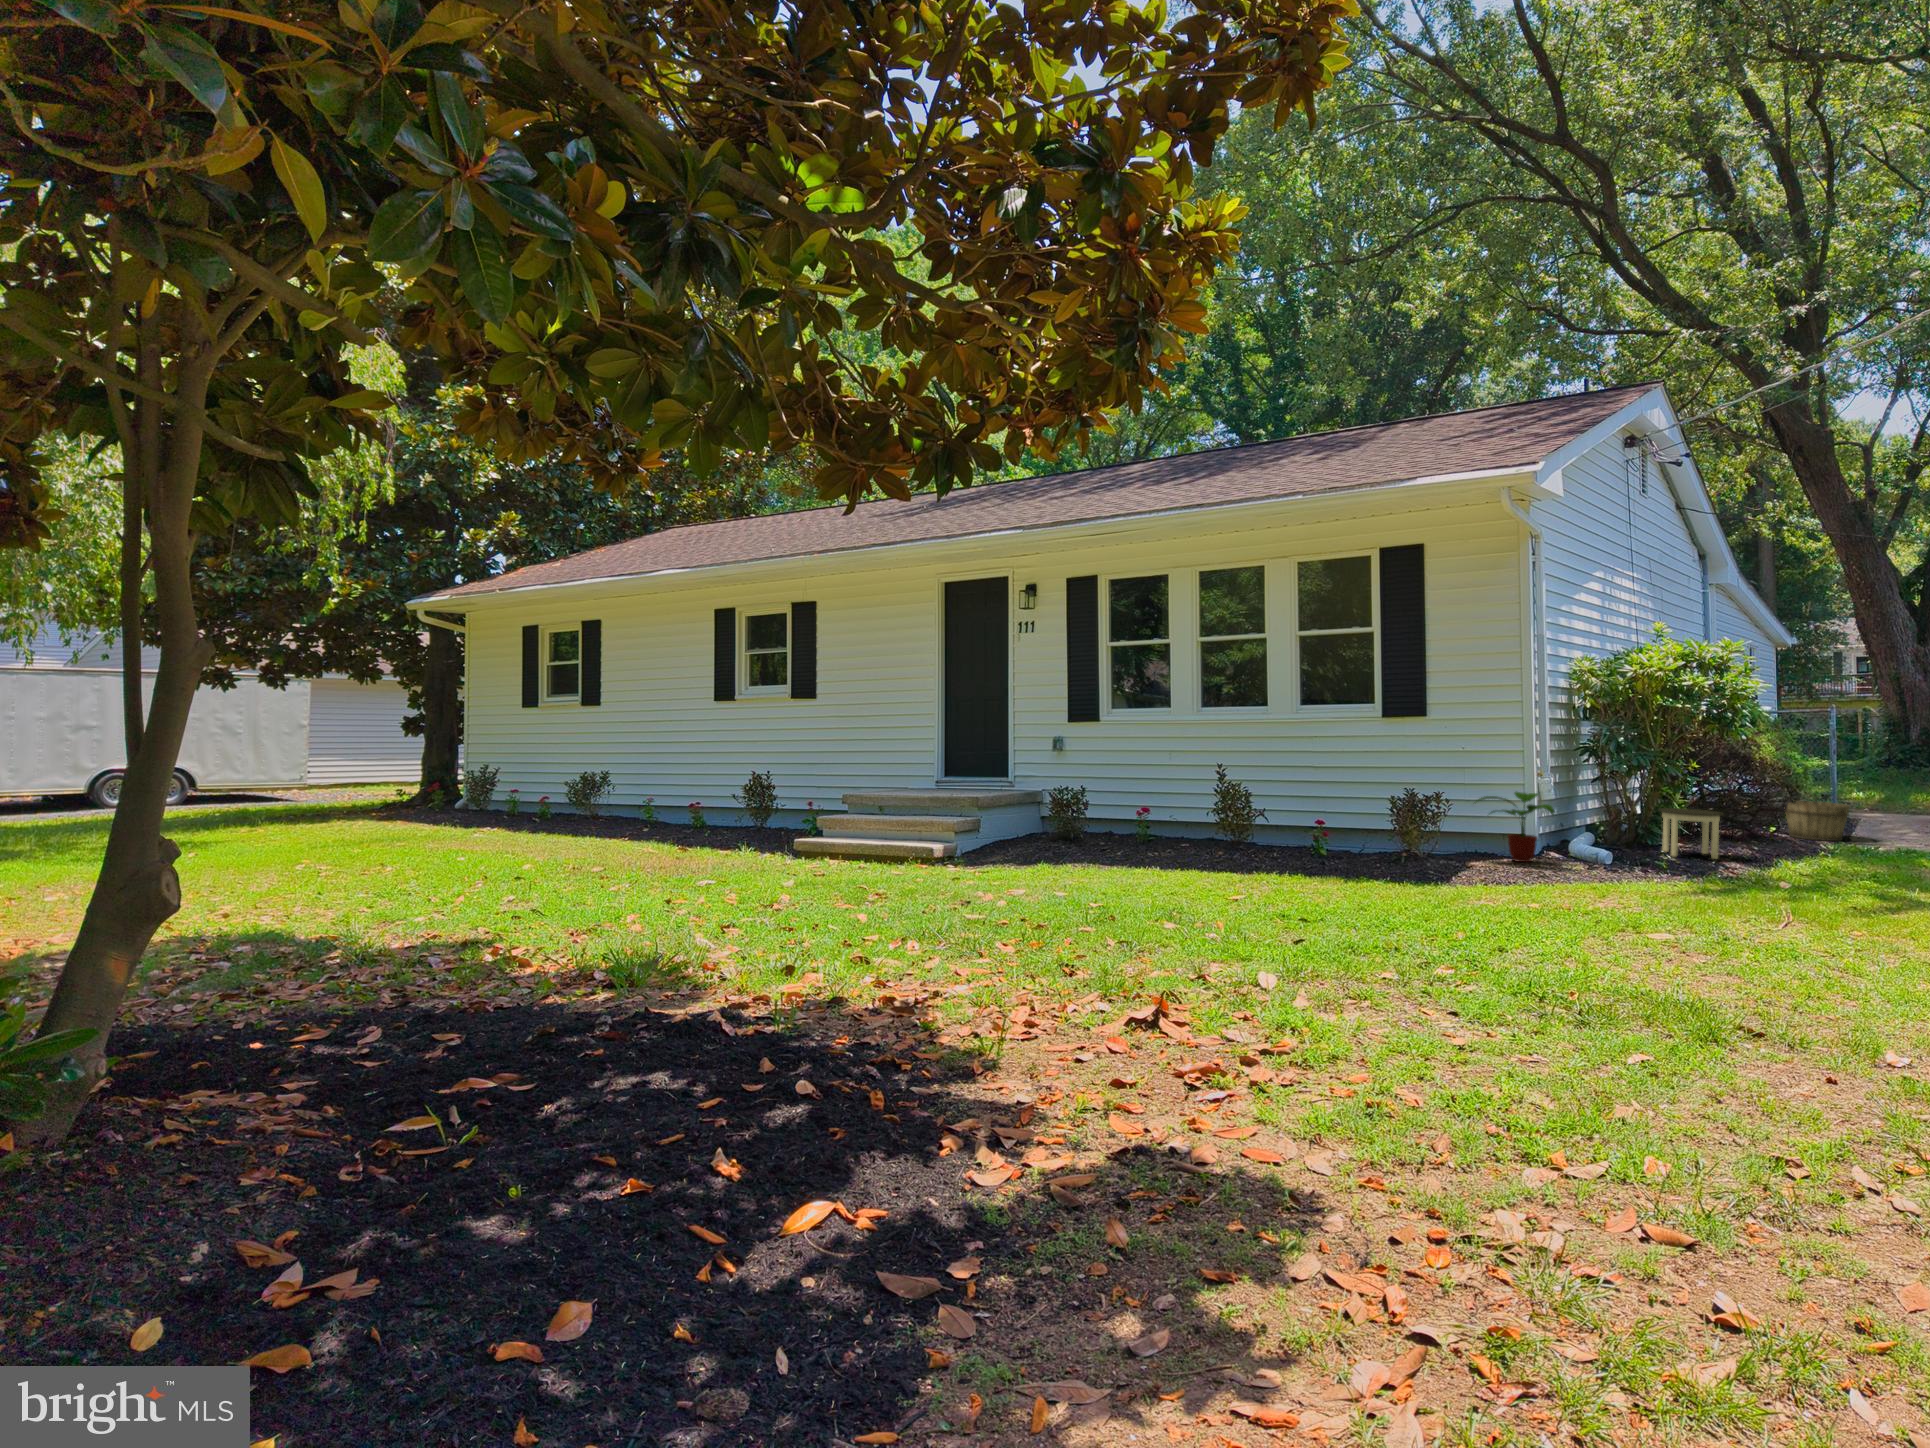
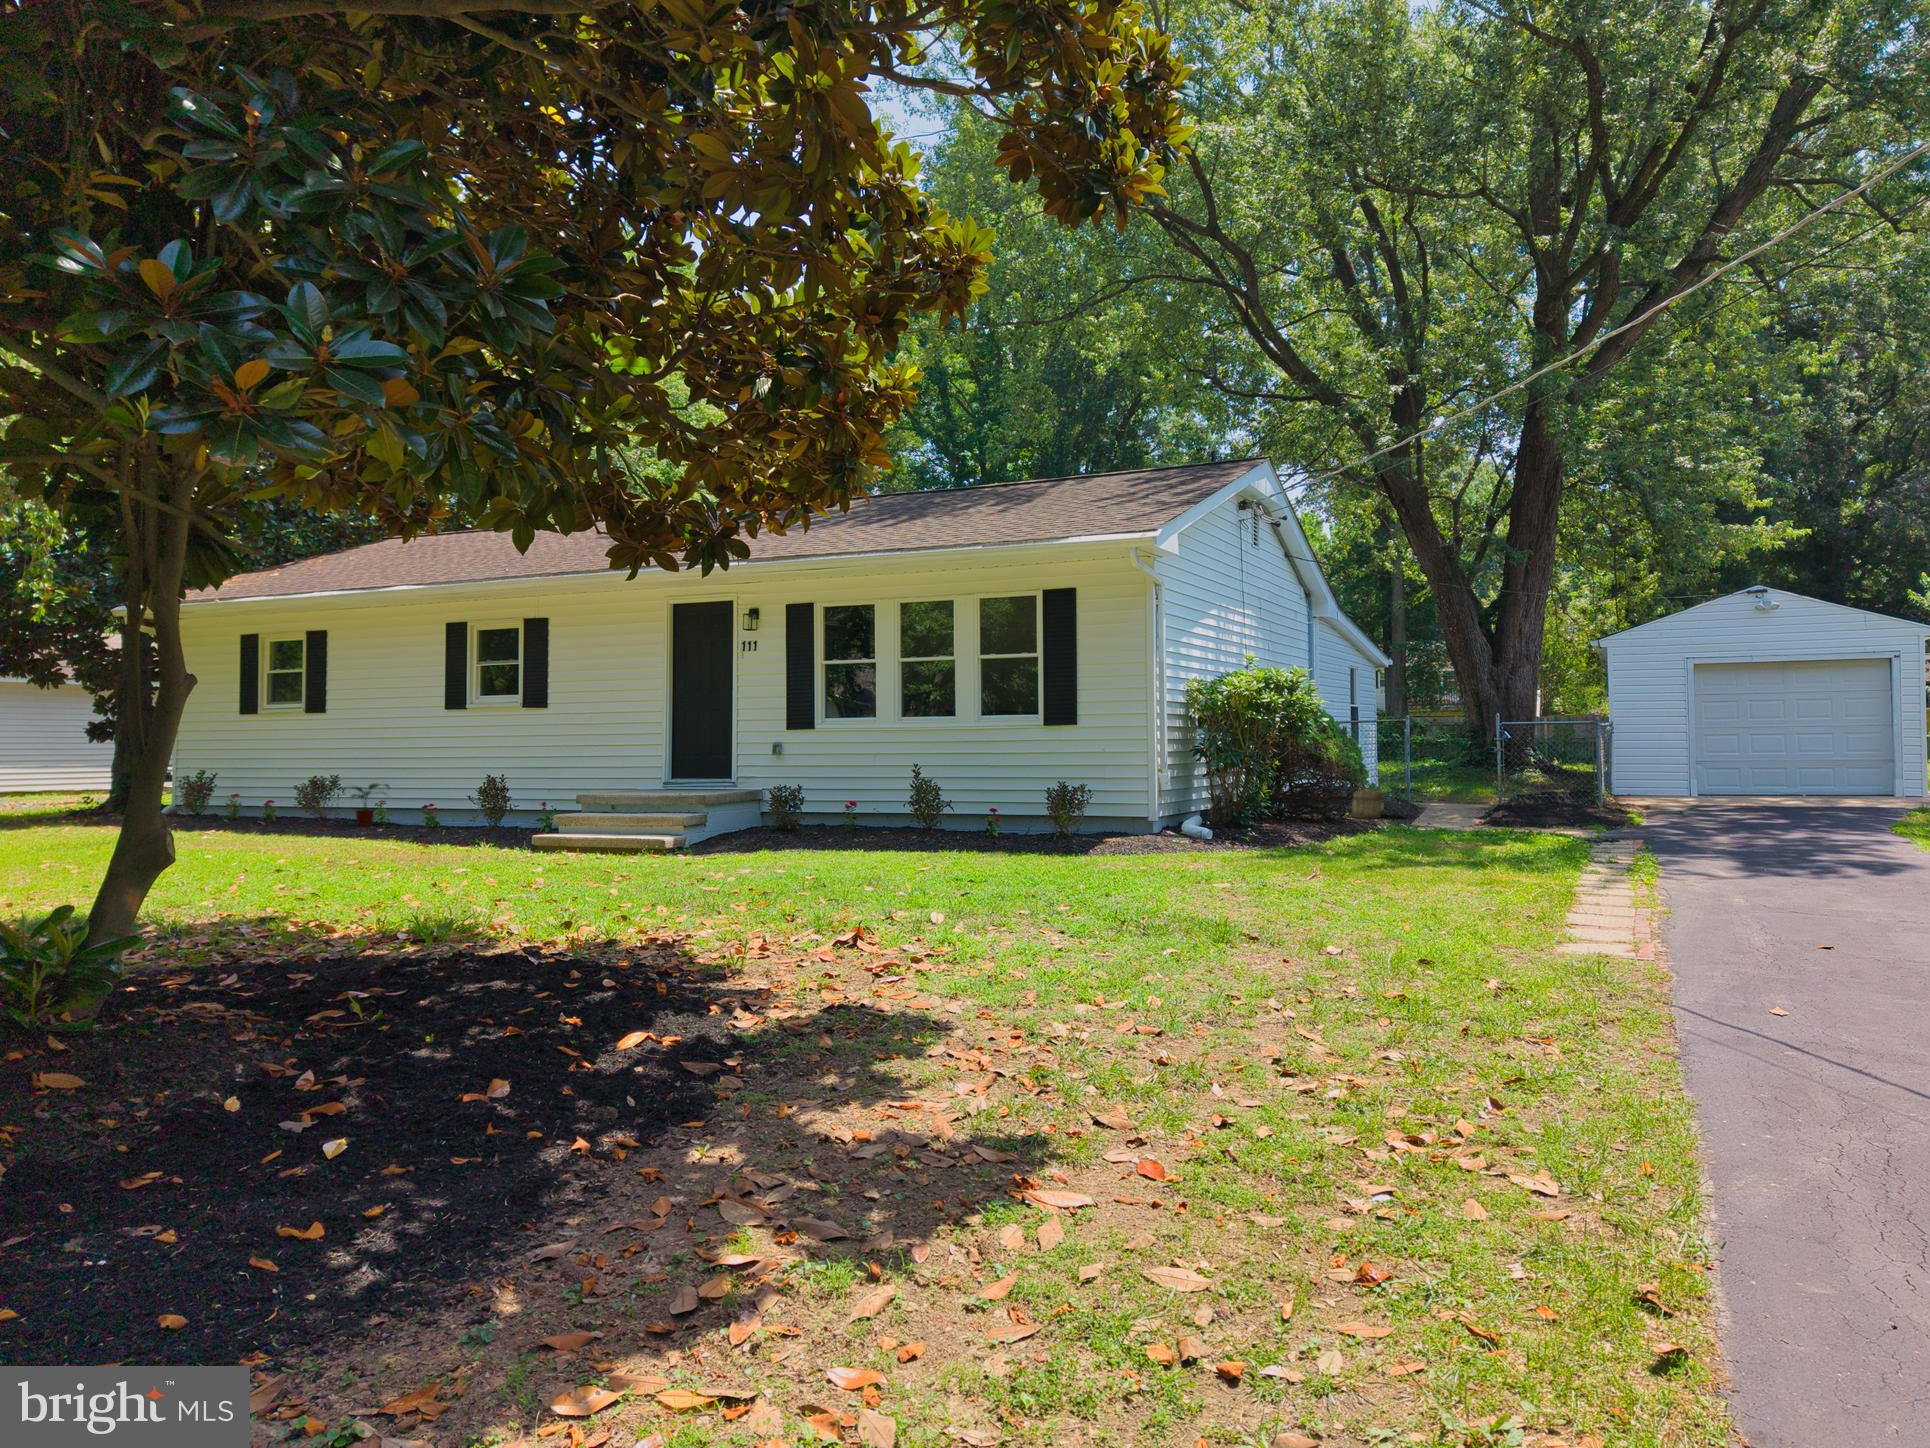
potted plant: present [1476,791,1555,862] -> present [340,783,389,826]
round table: present [1659,808,1724,859] -> none [1247,795,1291,832]

